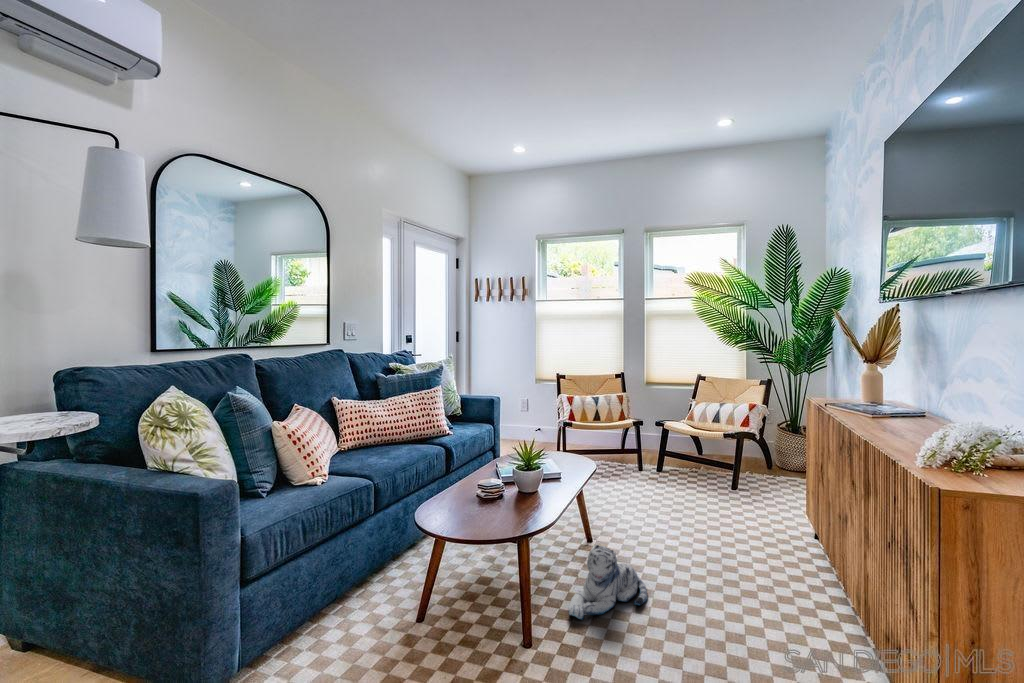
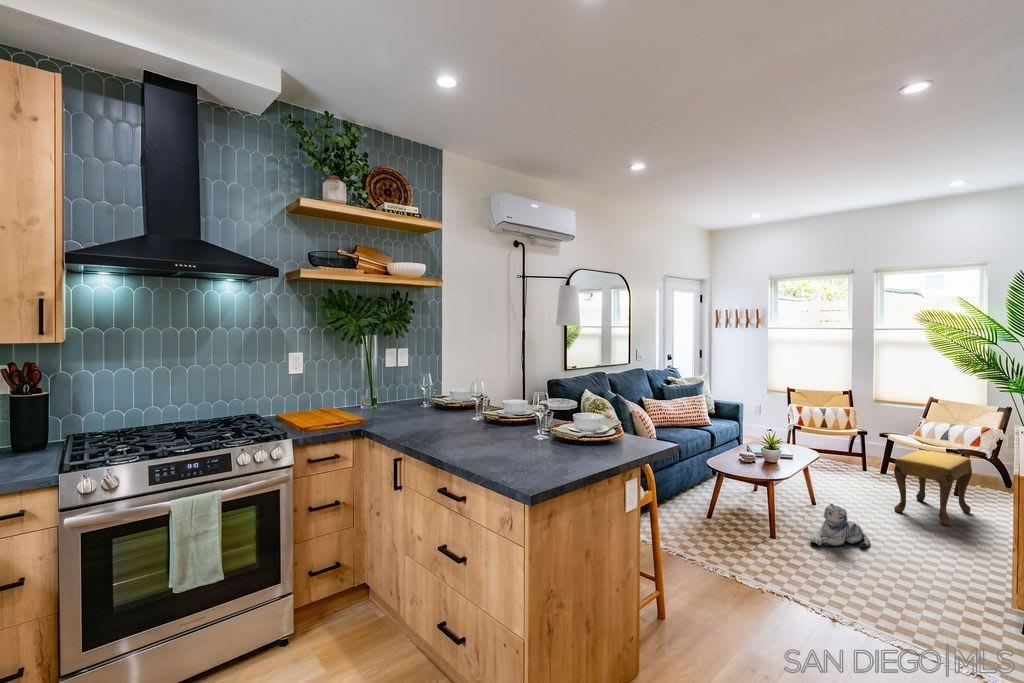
footstool: none [671,440,748,538] -> present [894,450,972,526]

